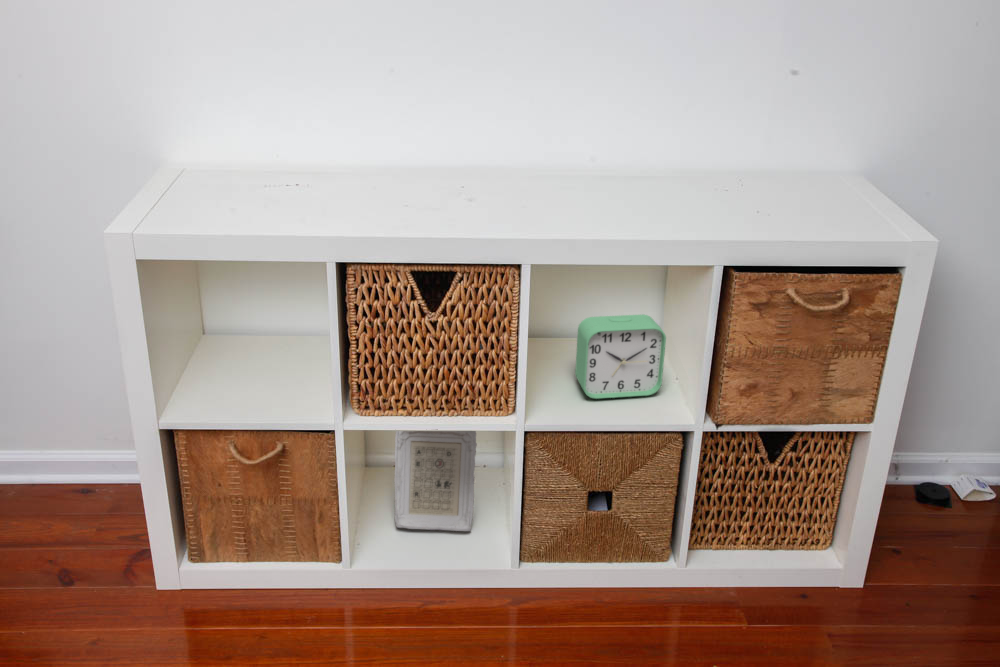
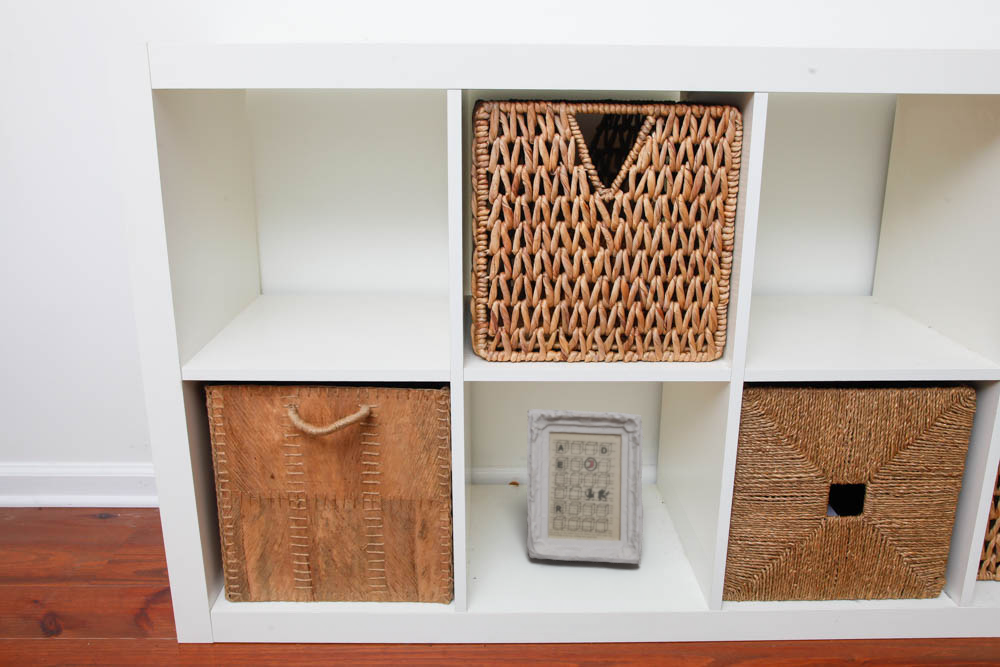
alarm clock: present [575,315,666,399] -> none [796,227,946,346]

